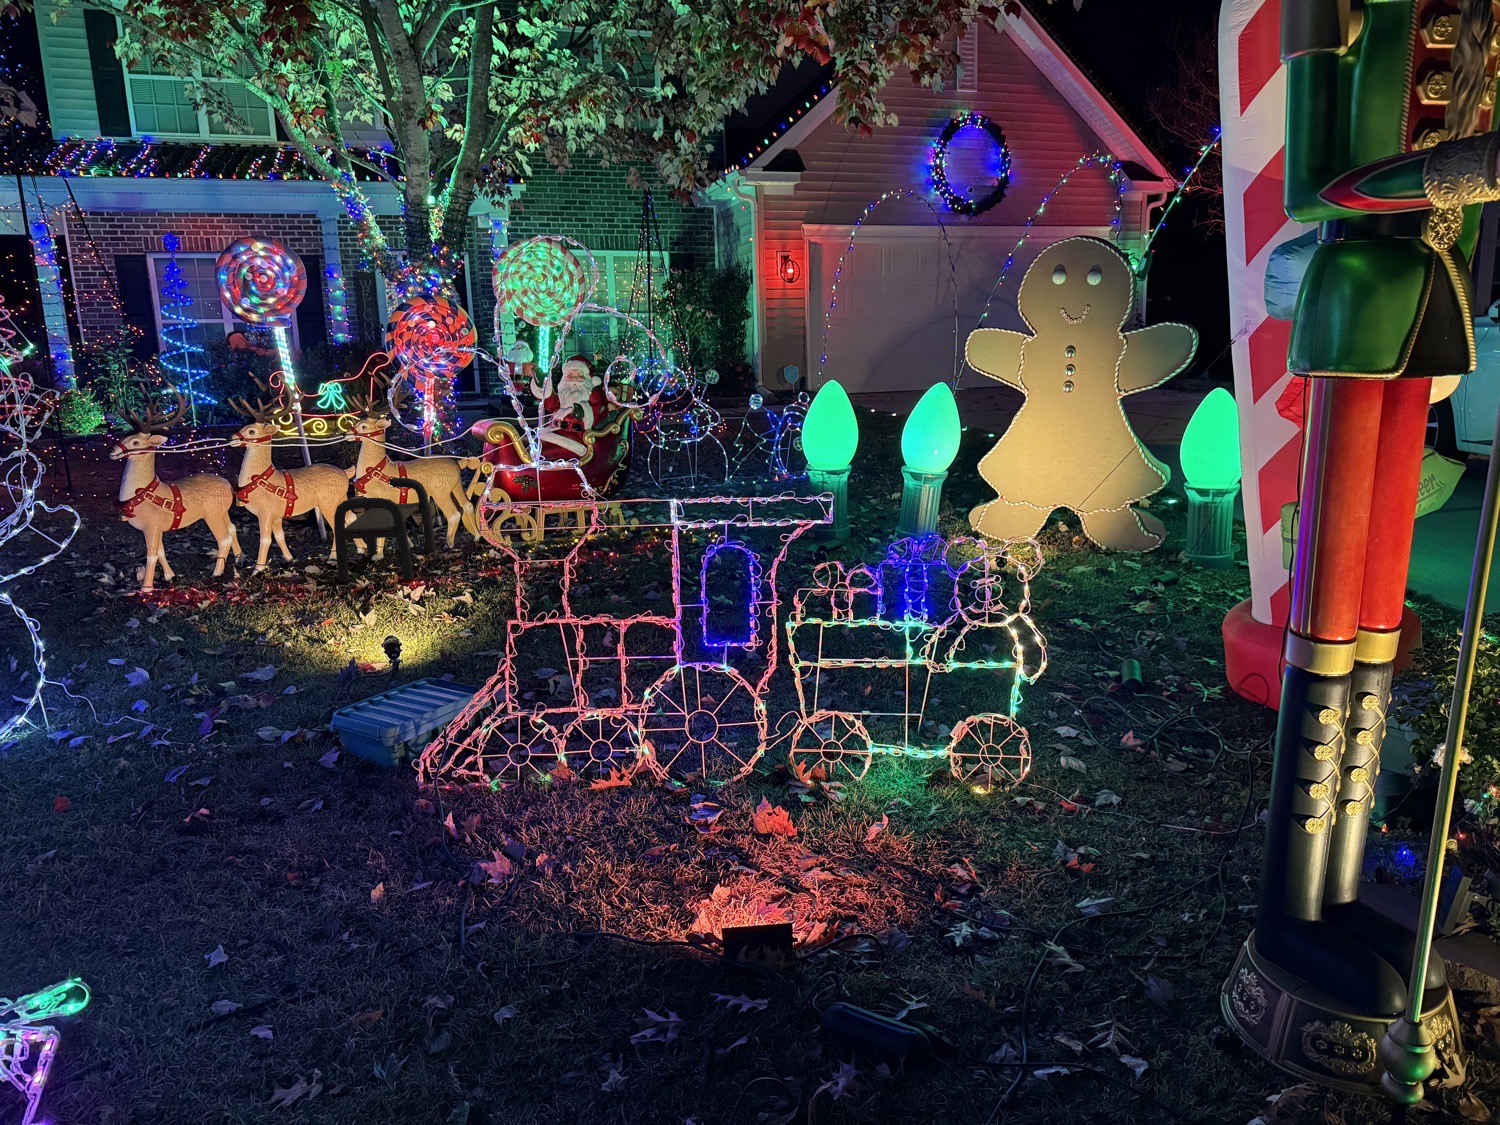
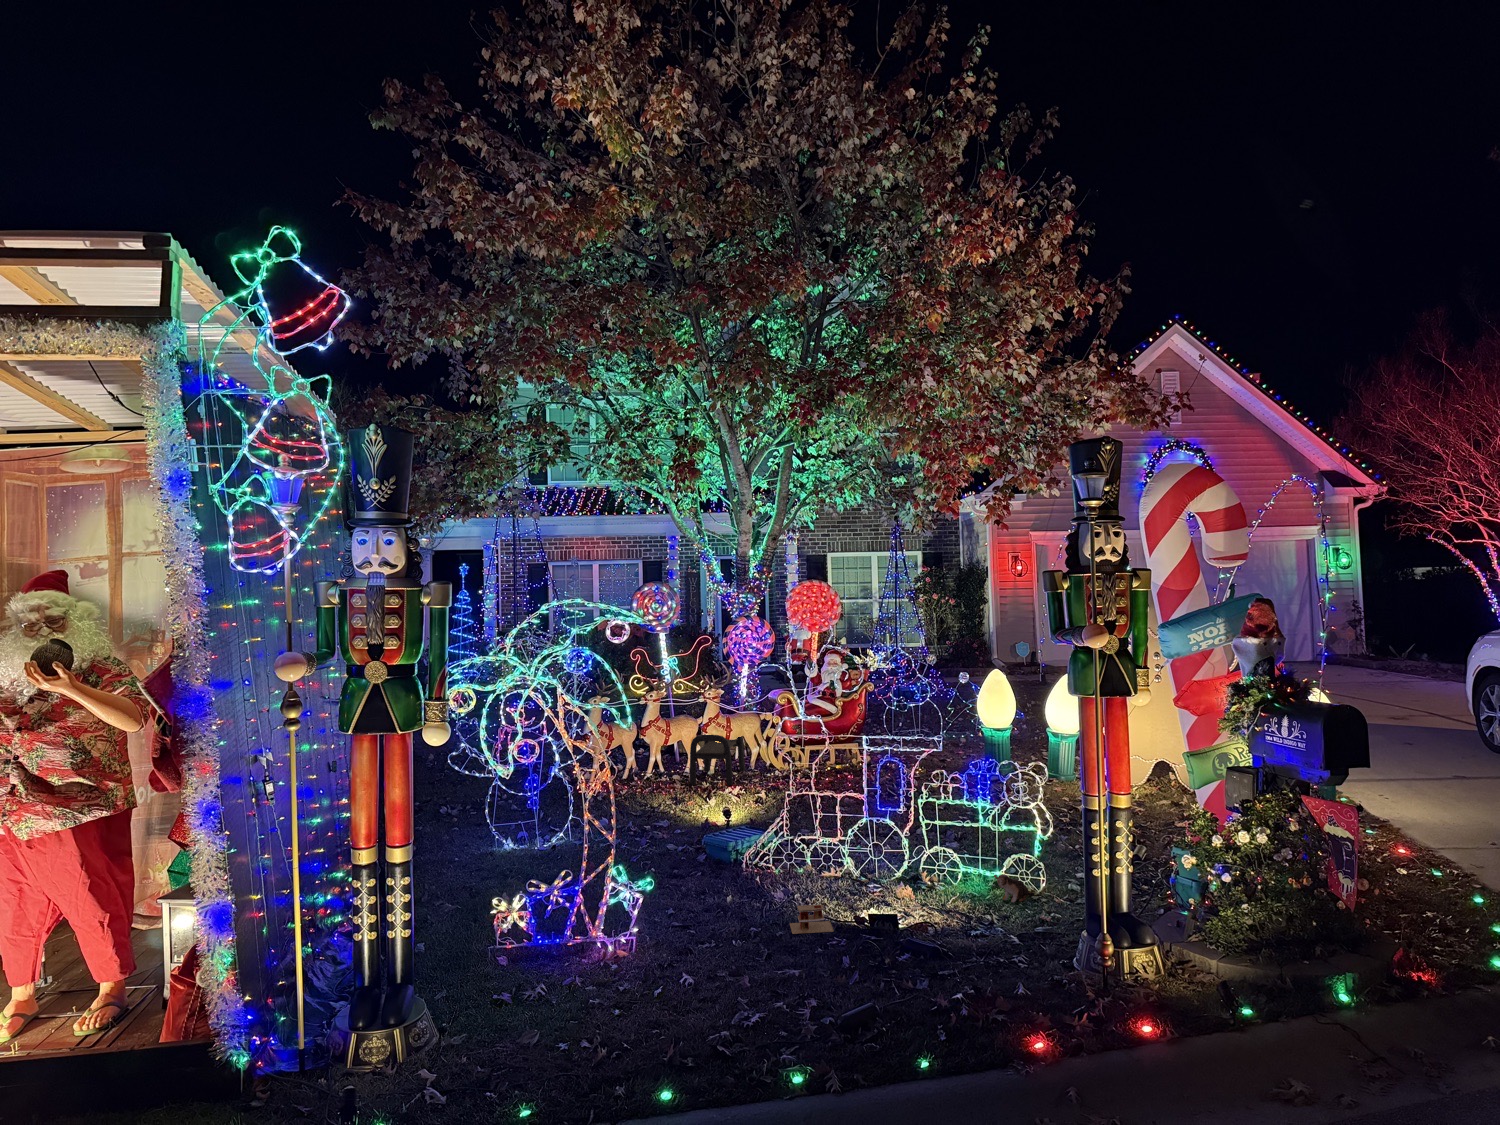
plush toy: none [965,778,1028,832] -> present [994,874,1035,902]
toy house: none [525,911,638,1004] -> present [790,905,834,934]

